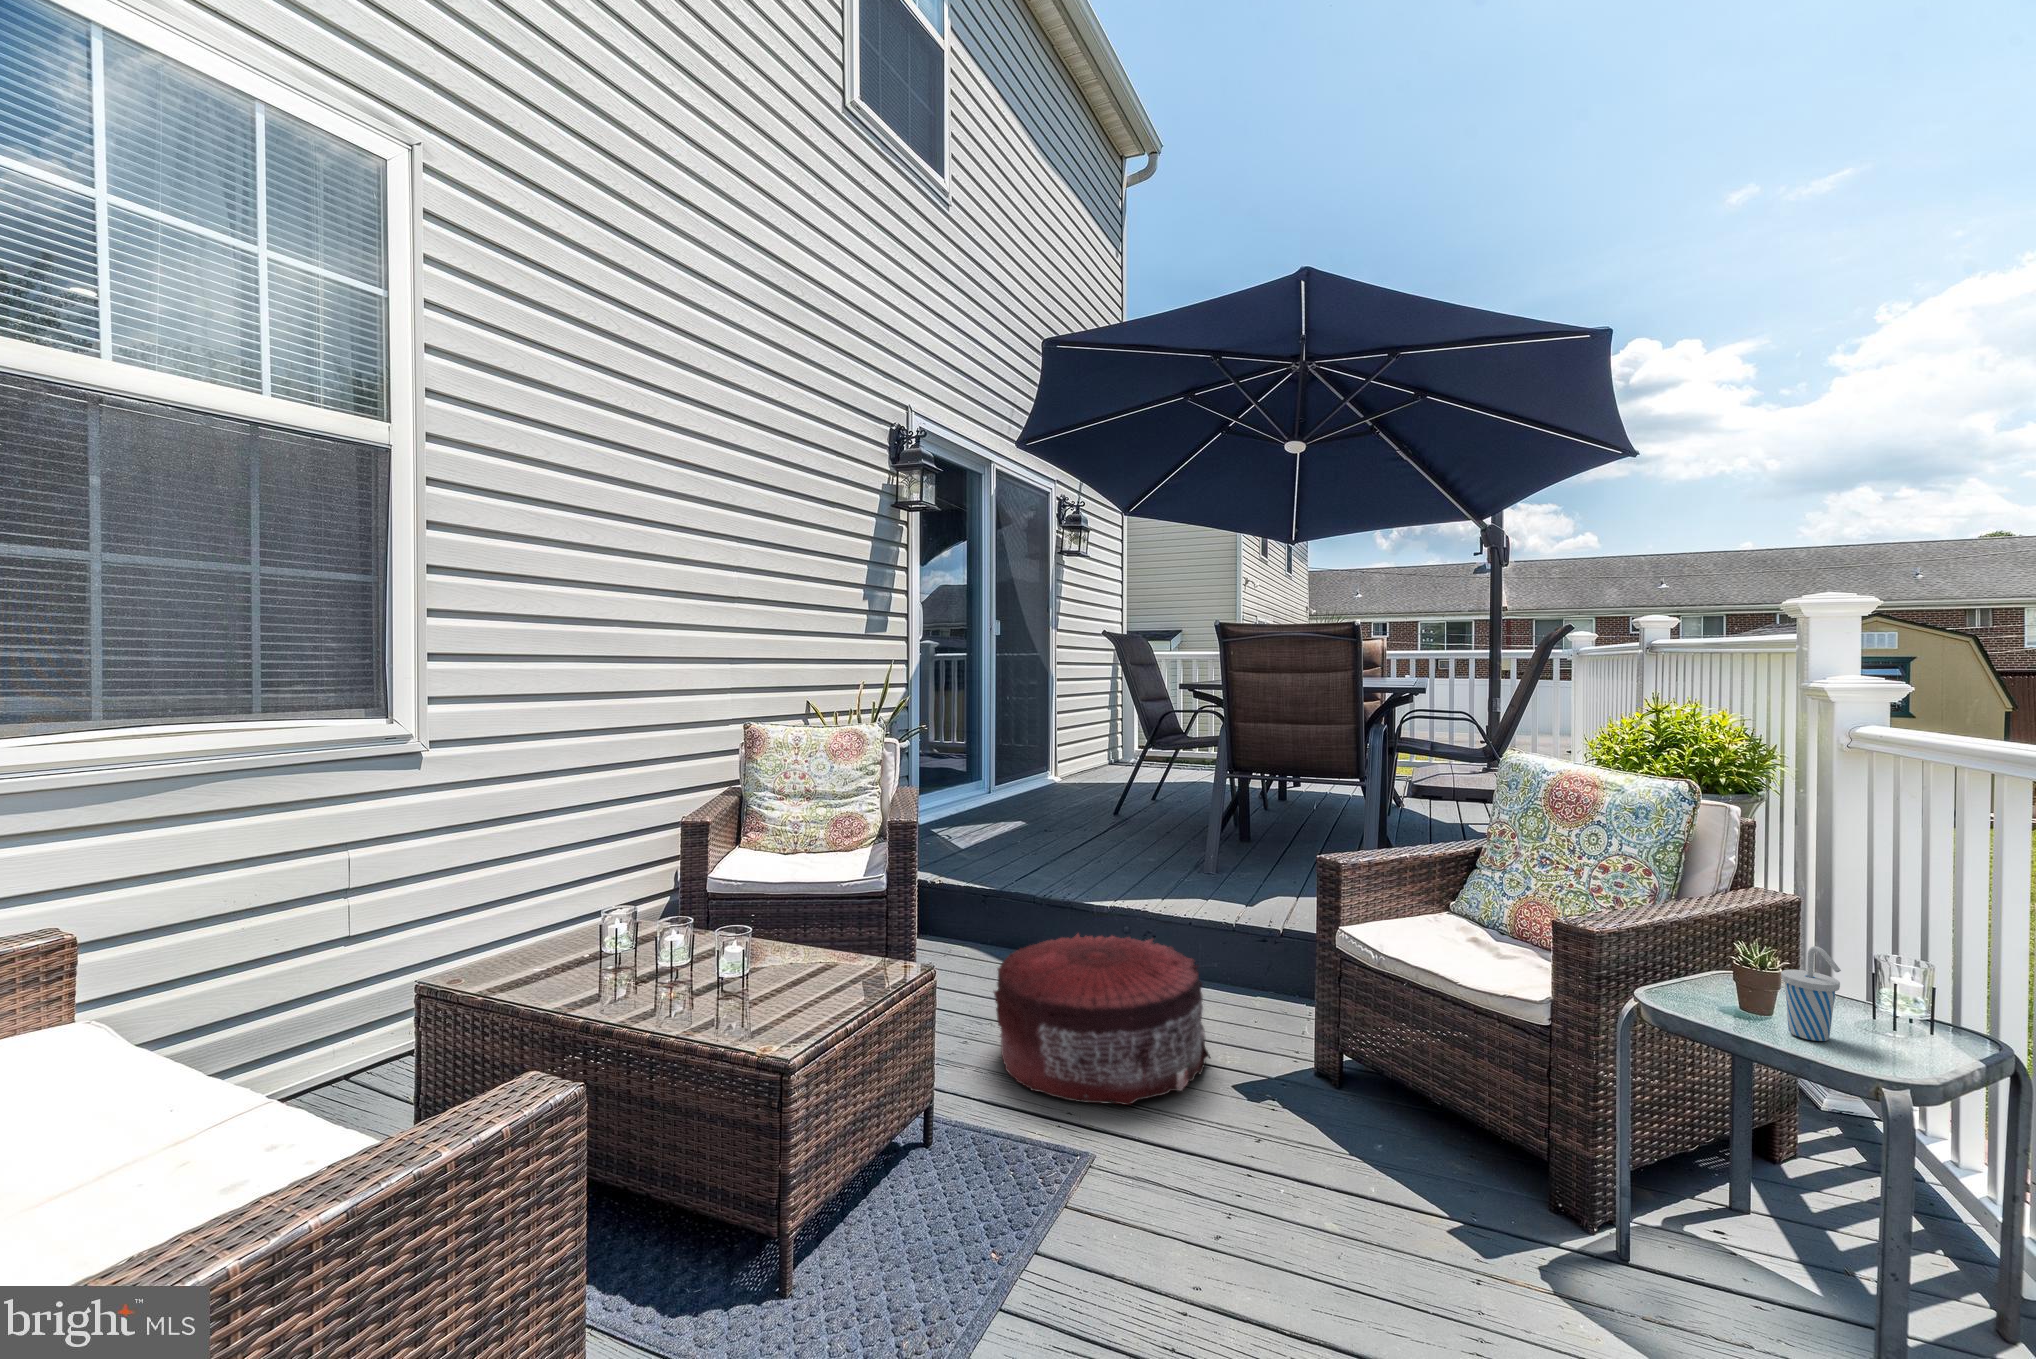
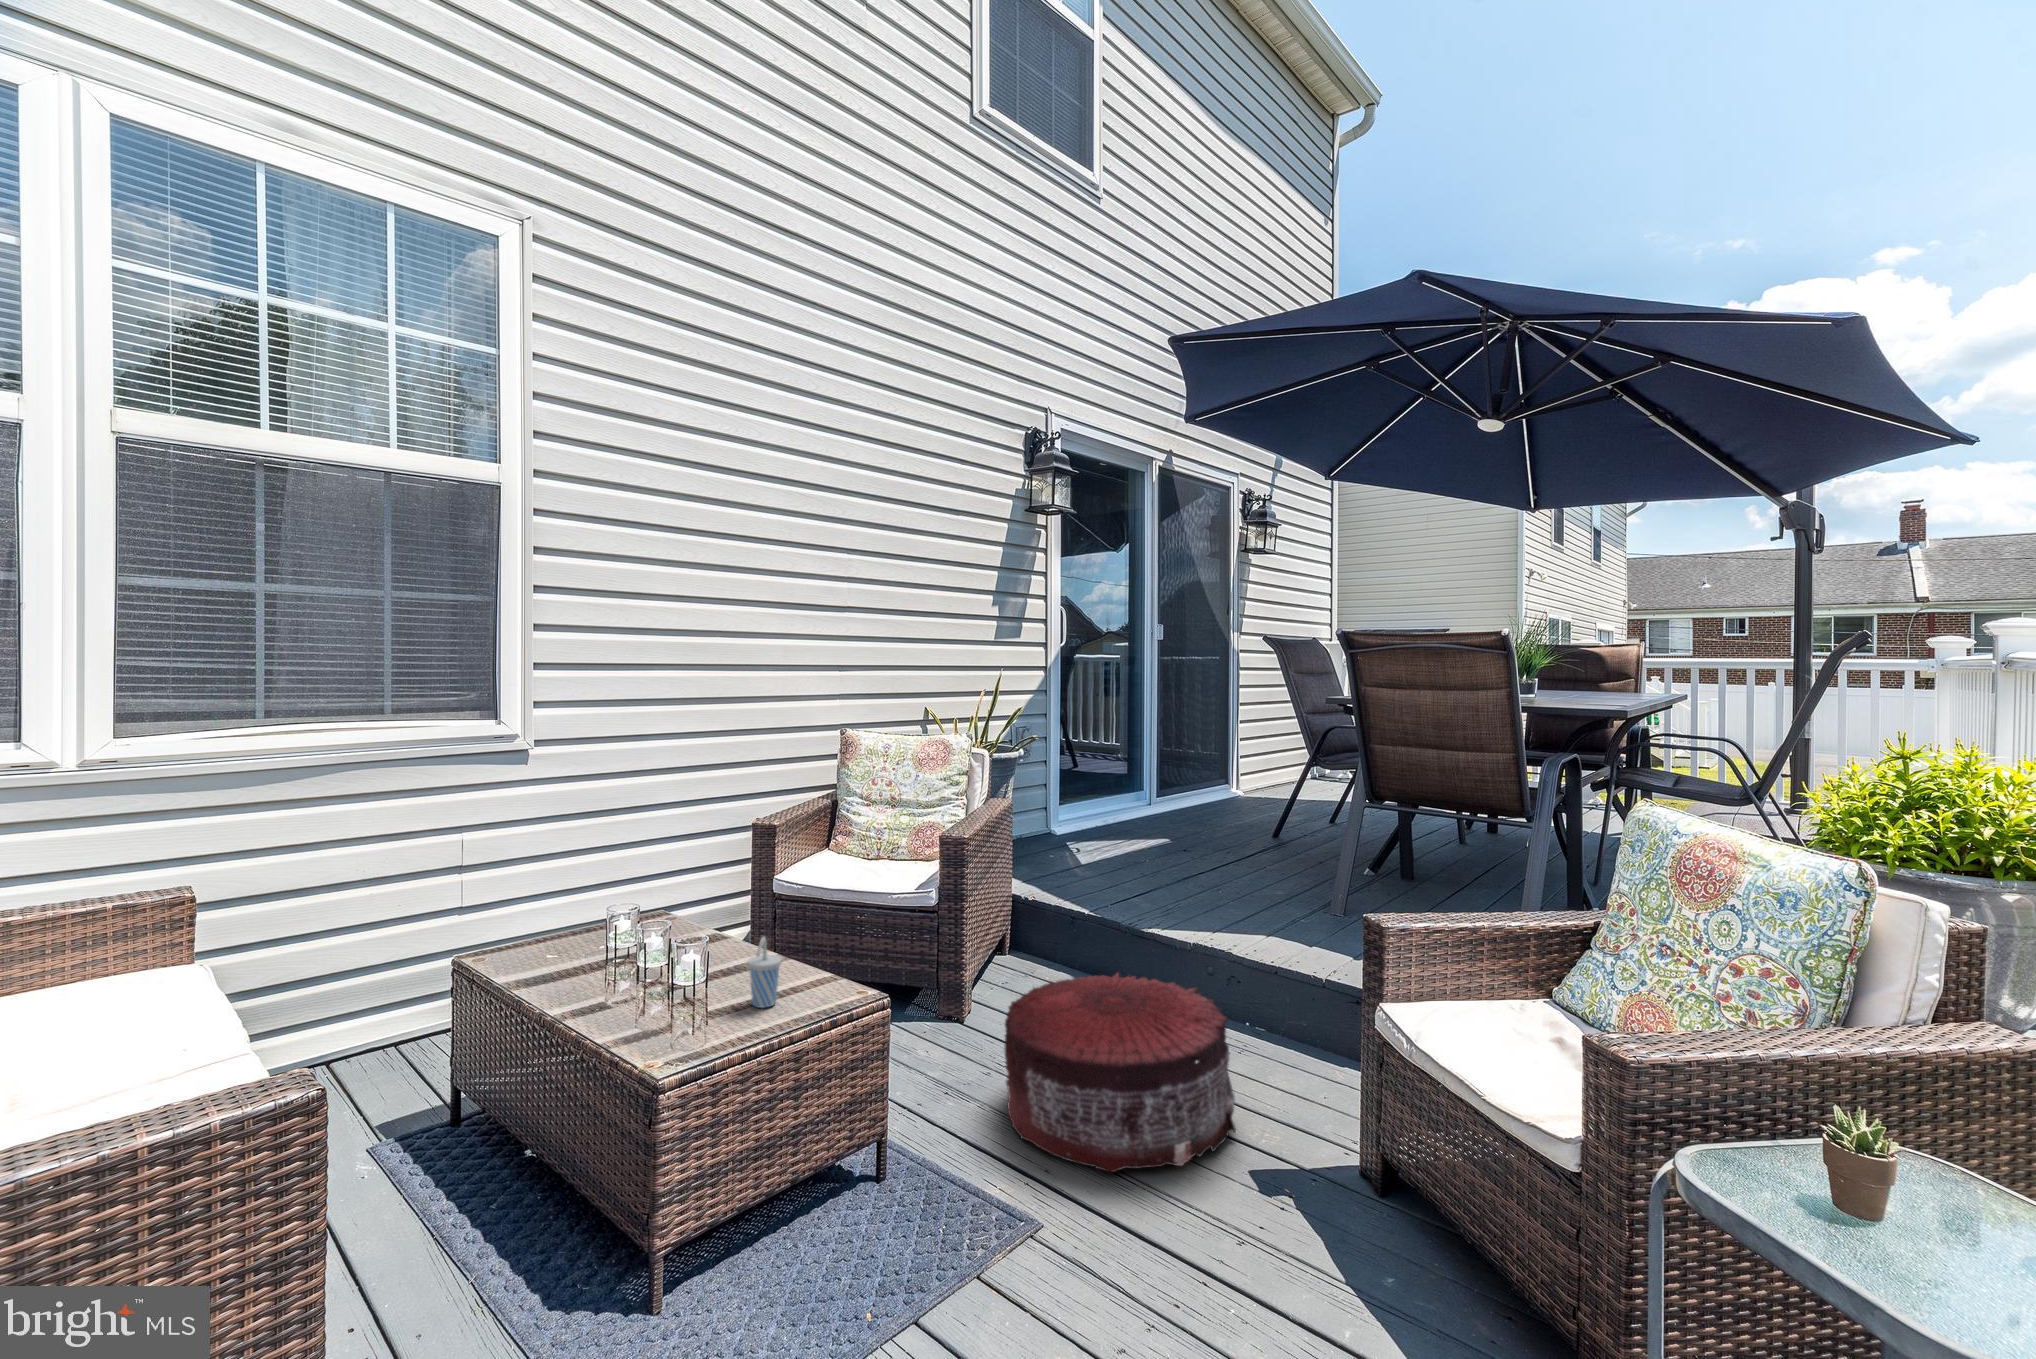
cup: present [1781,946,1841,1041] -> present [747,937,782,1008]

